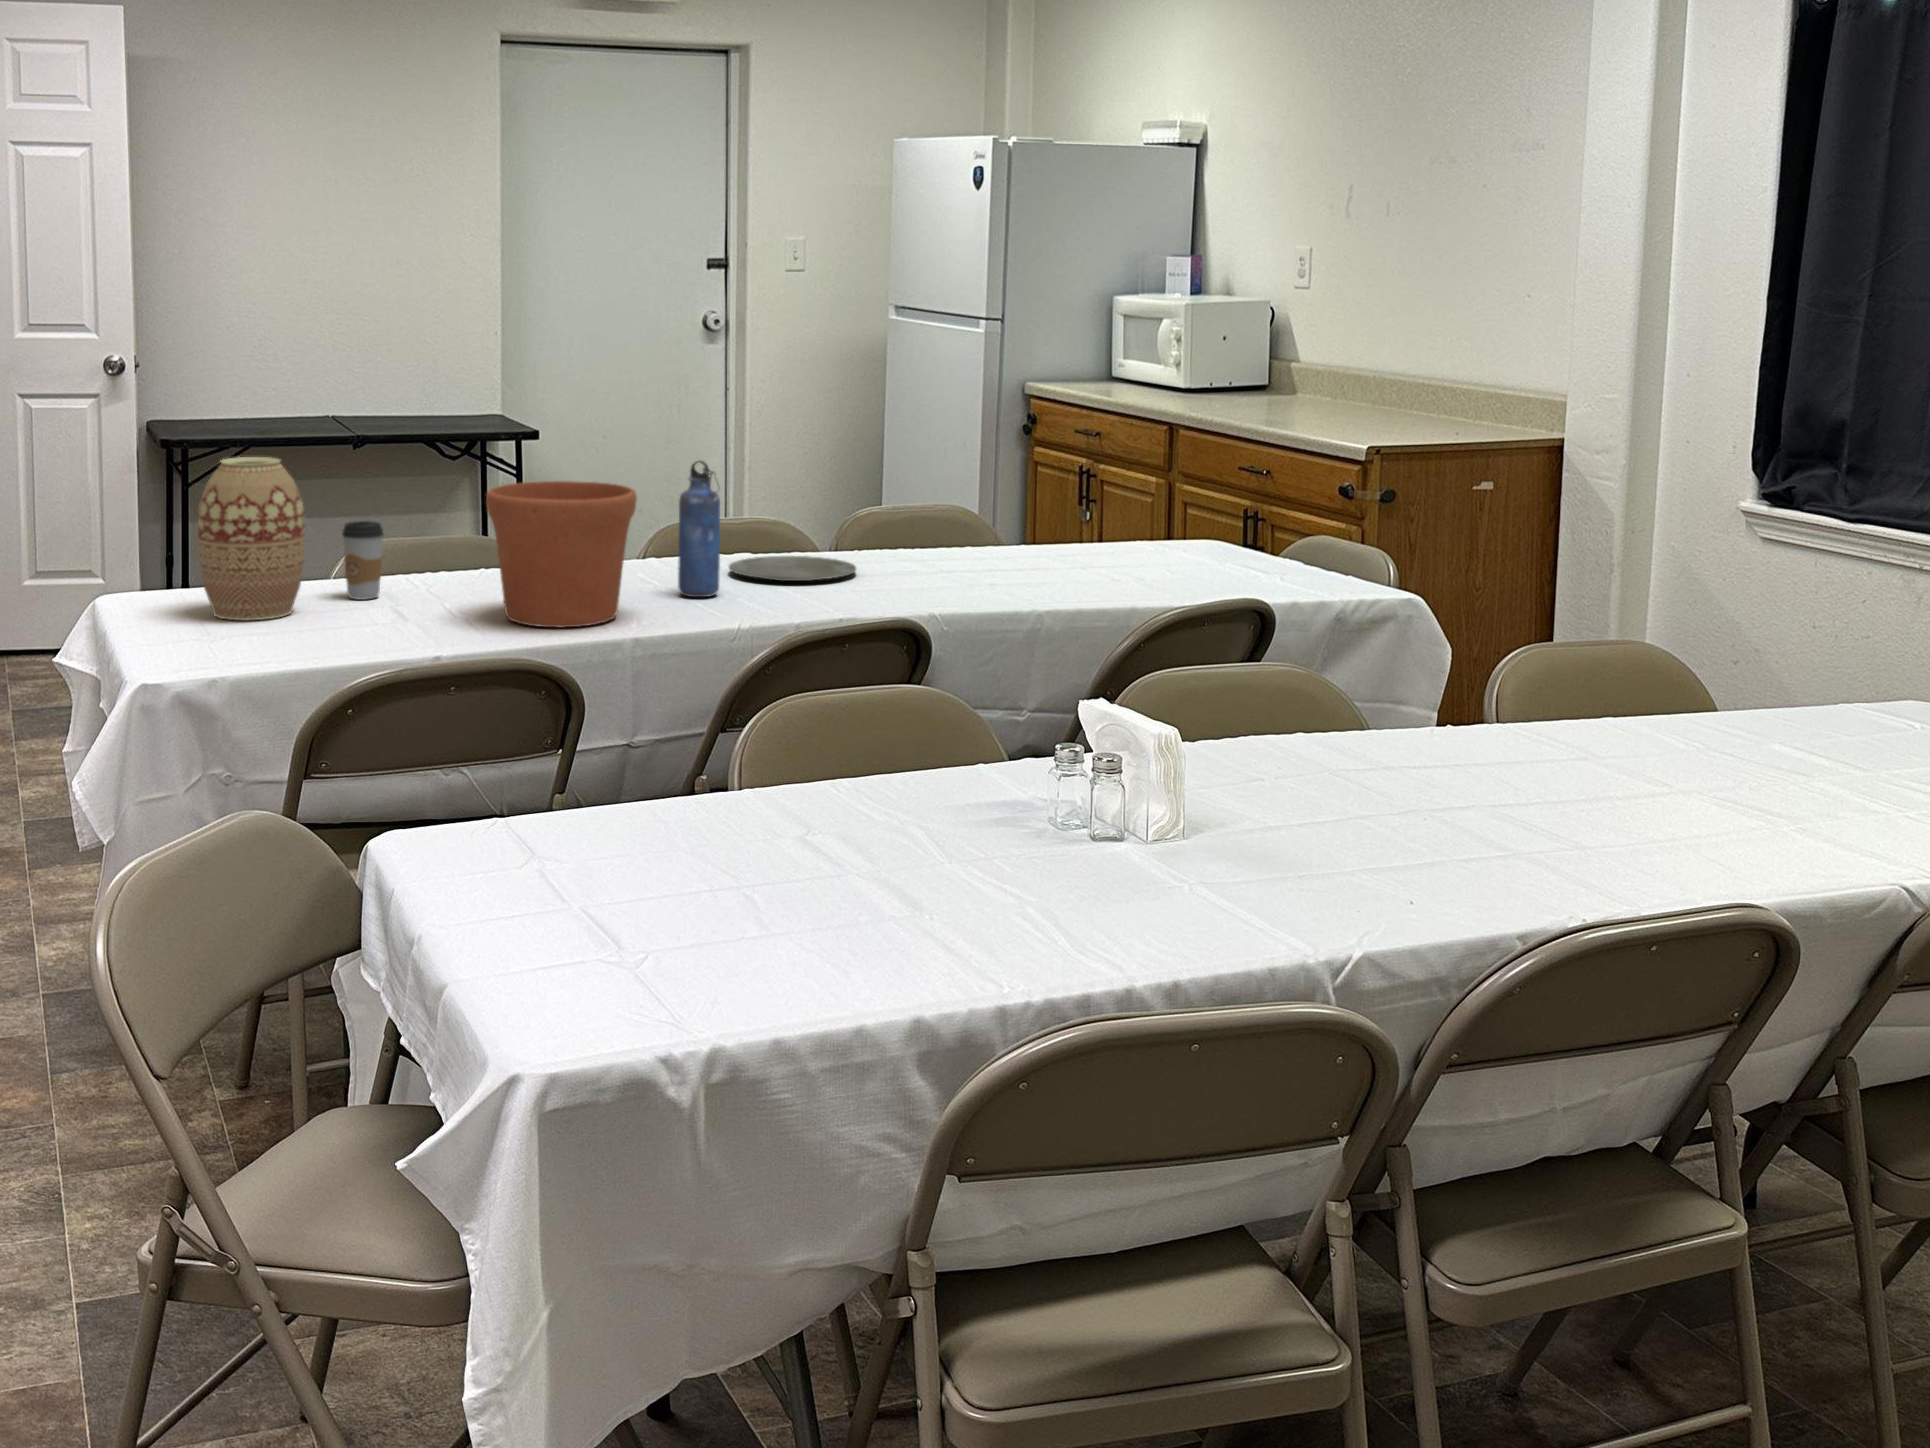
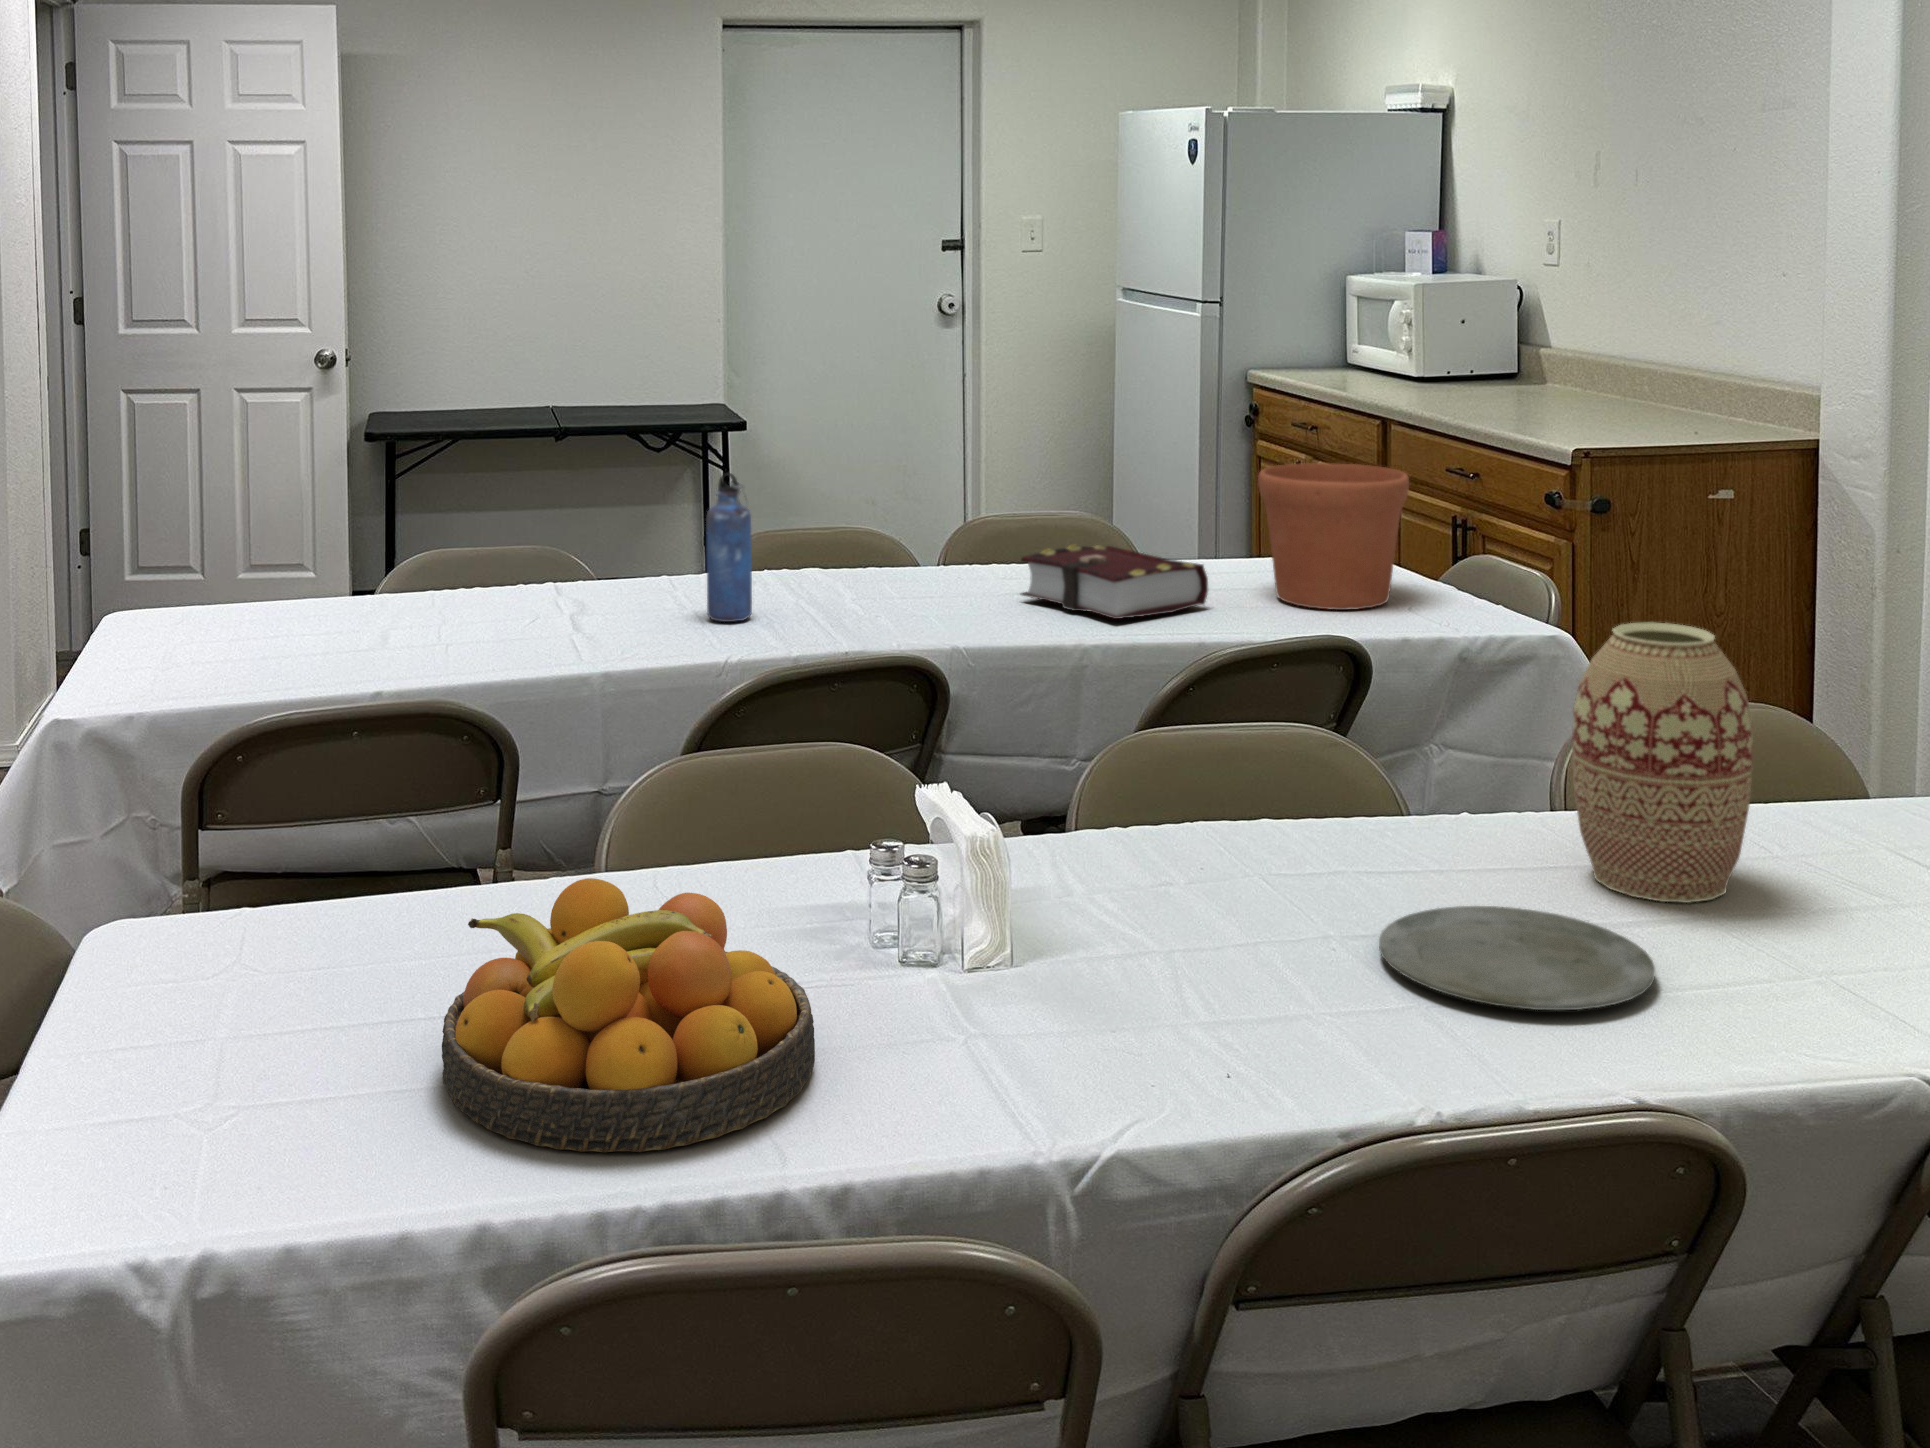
vase: present [198,457,305,620] -> present [1572,623,1753,903]
flower pot: present [486,481,637,628] -> present [1258,463,1409,610]
coffee cup: present [342,521,383,600] -> none [359,535,403,619]
book: none [948,527,1117,589] -> present [1021,545,1208,619]
plate: present [729,556,856,581] -> present [1379,906,1655,1010]
fruit bowl: none [787,766,1093,968] -> present [442,878,815,1152]

